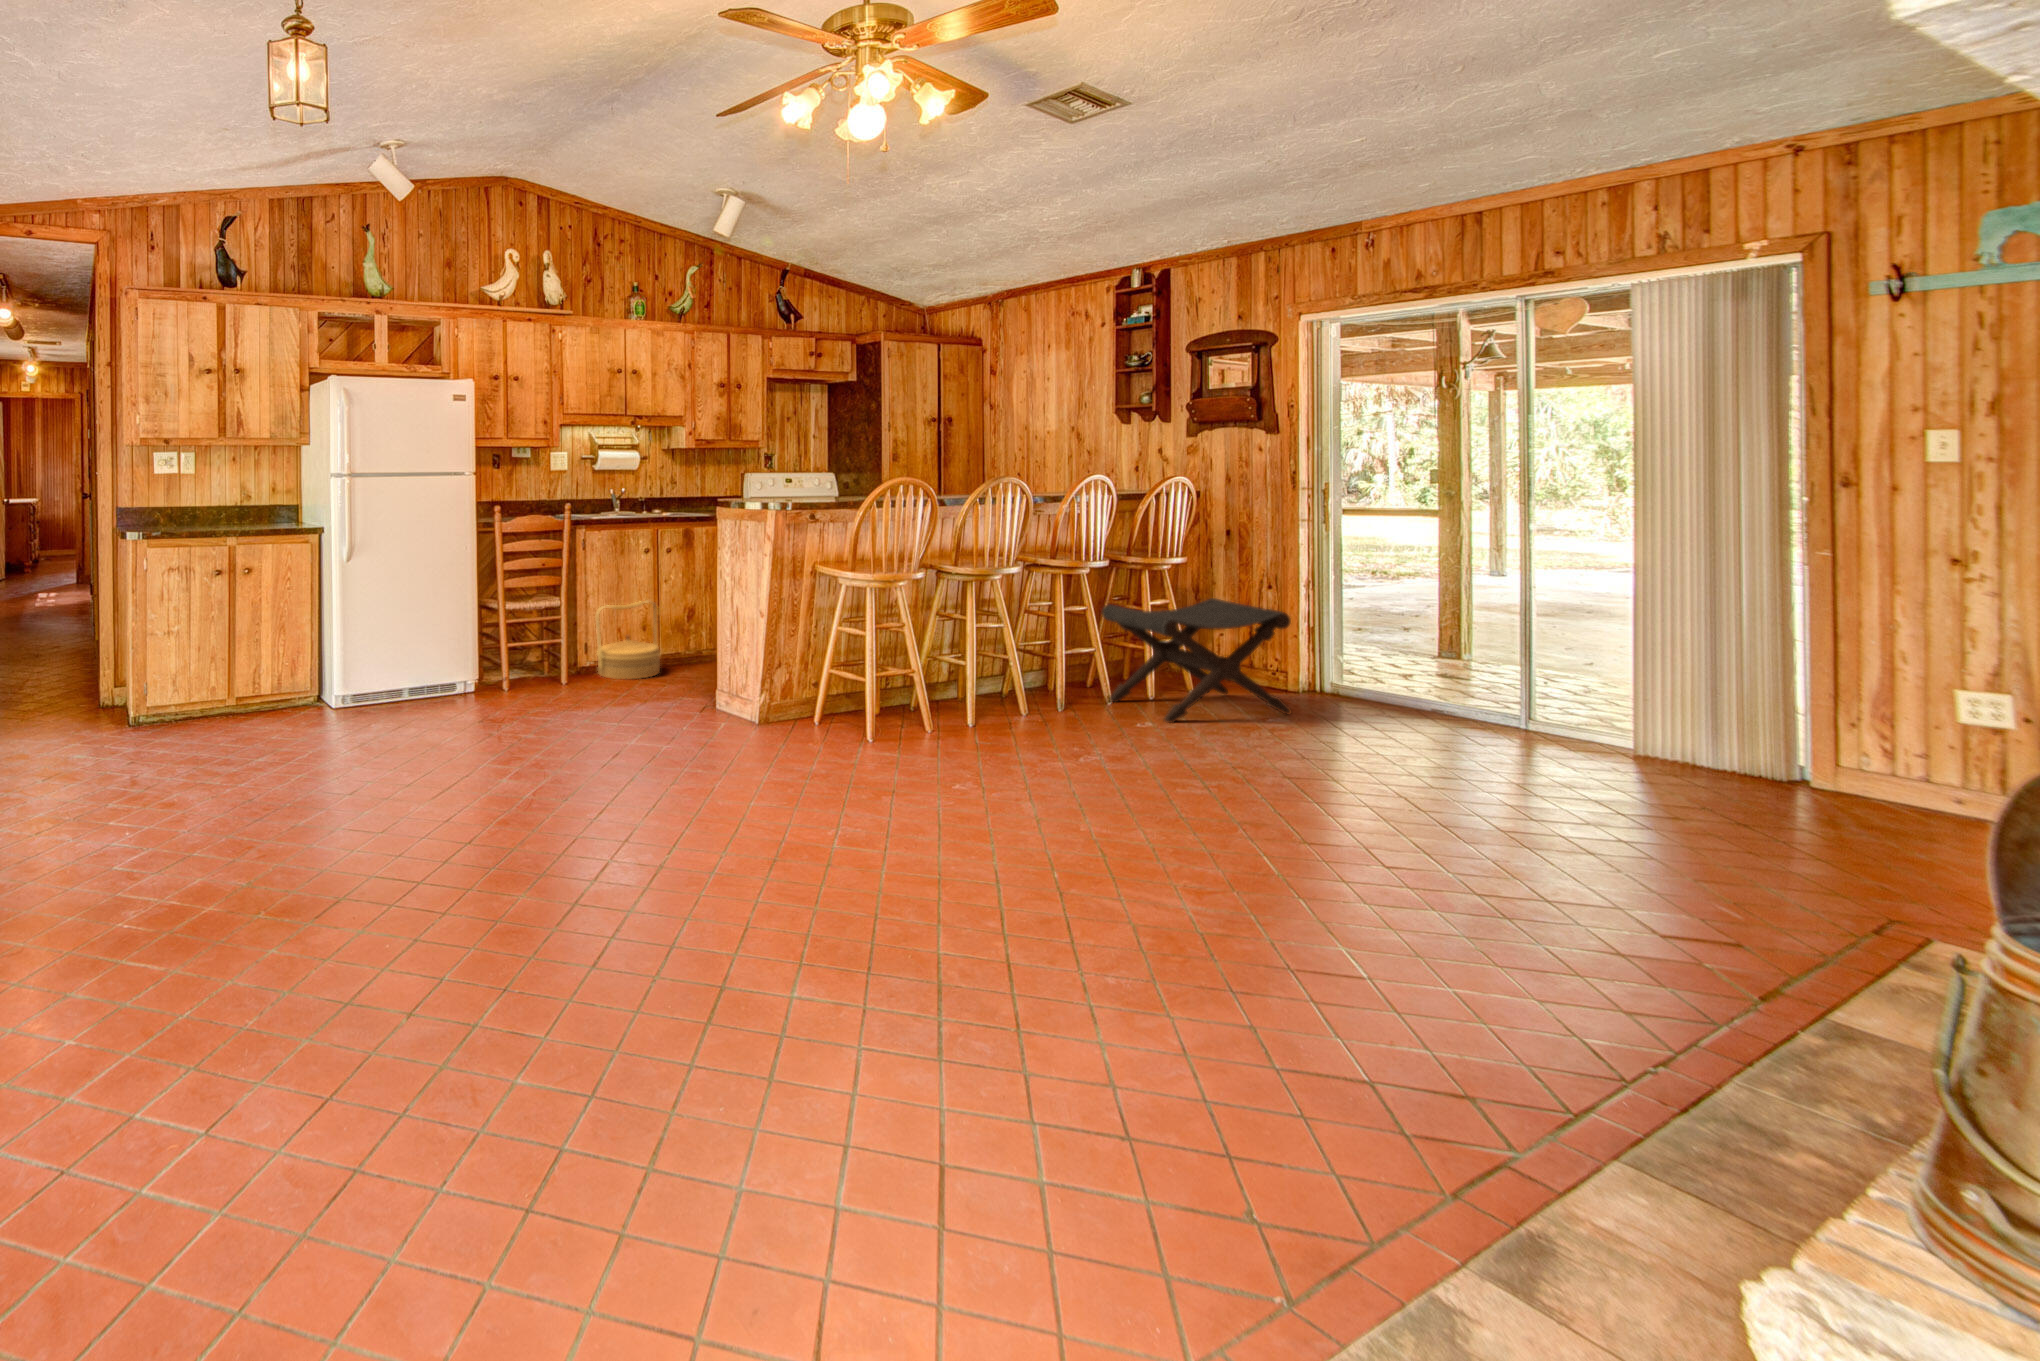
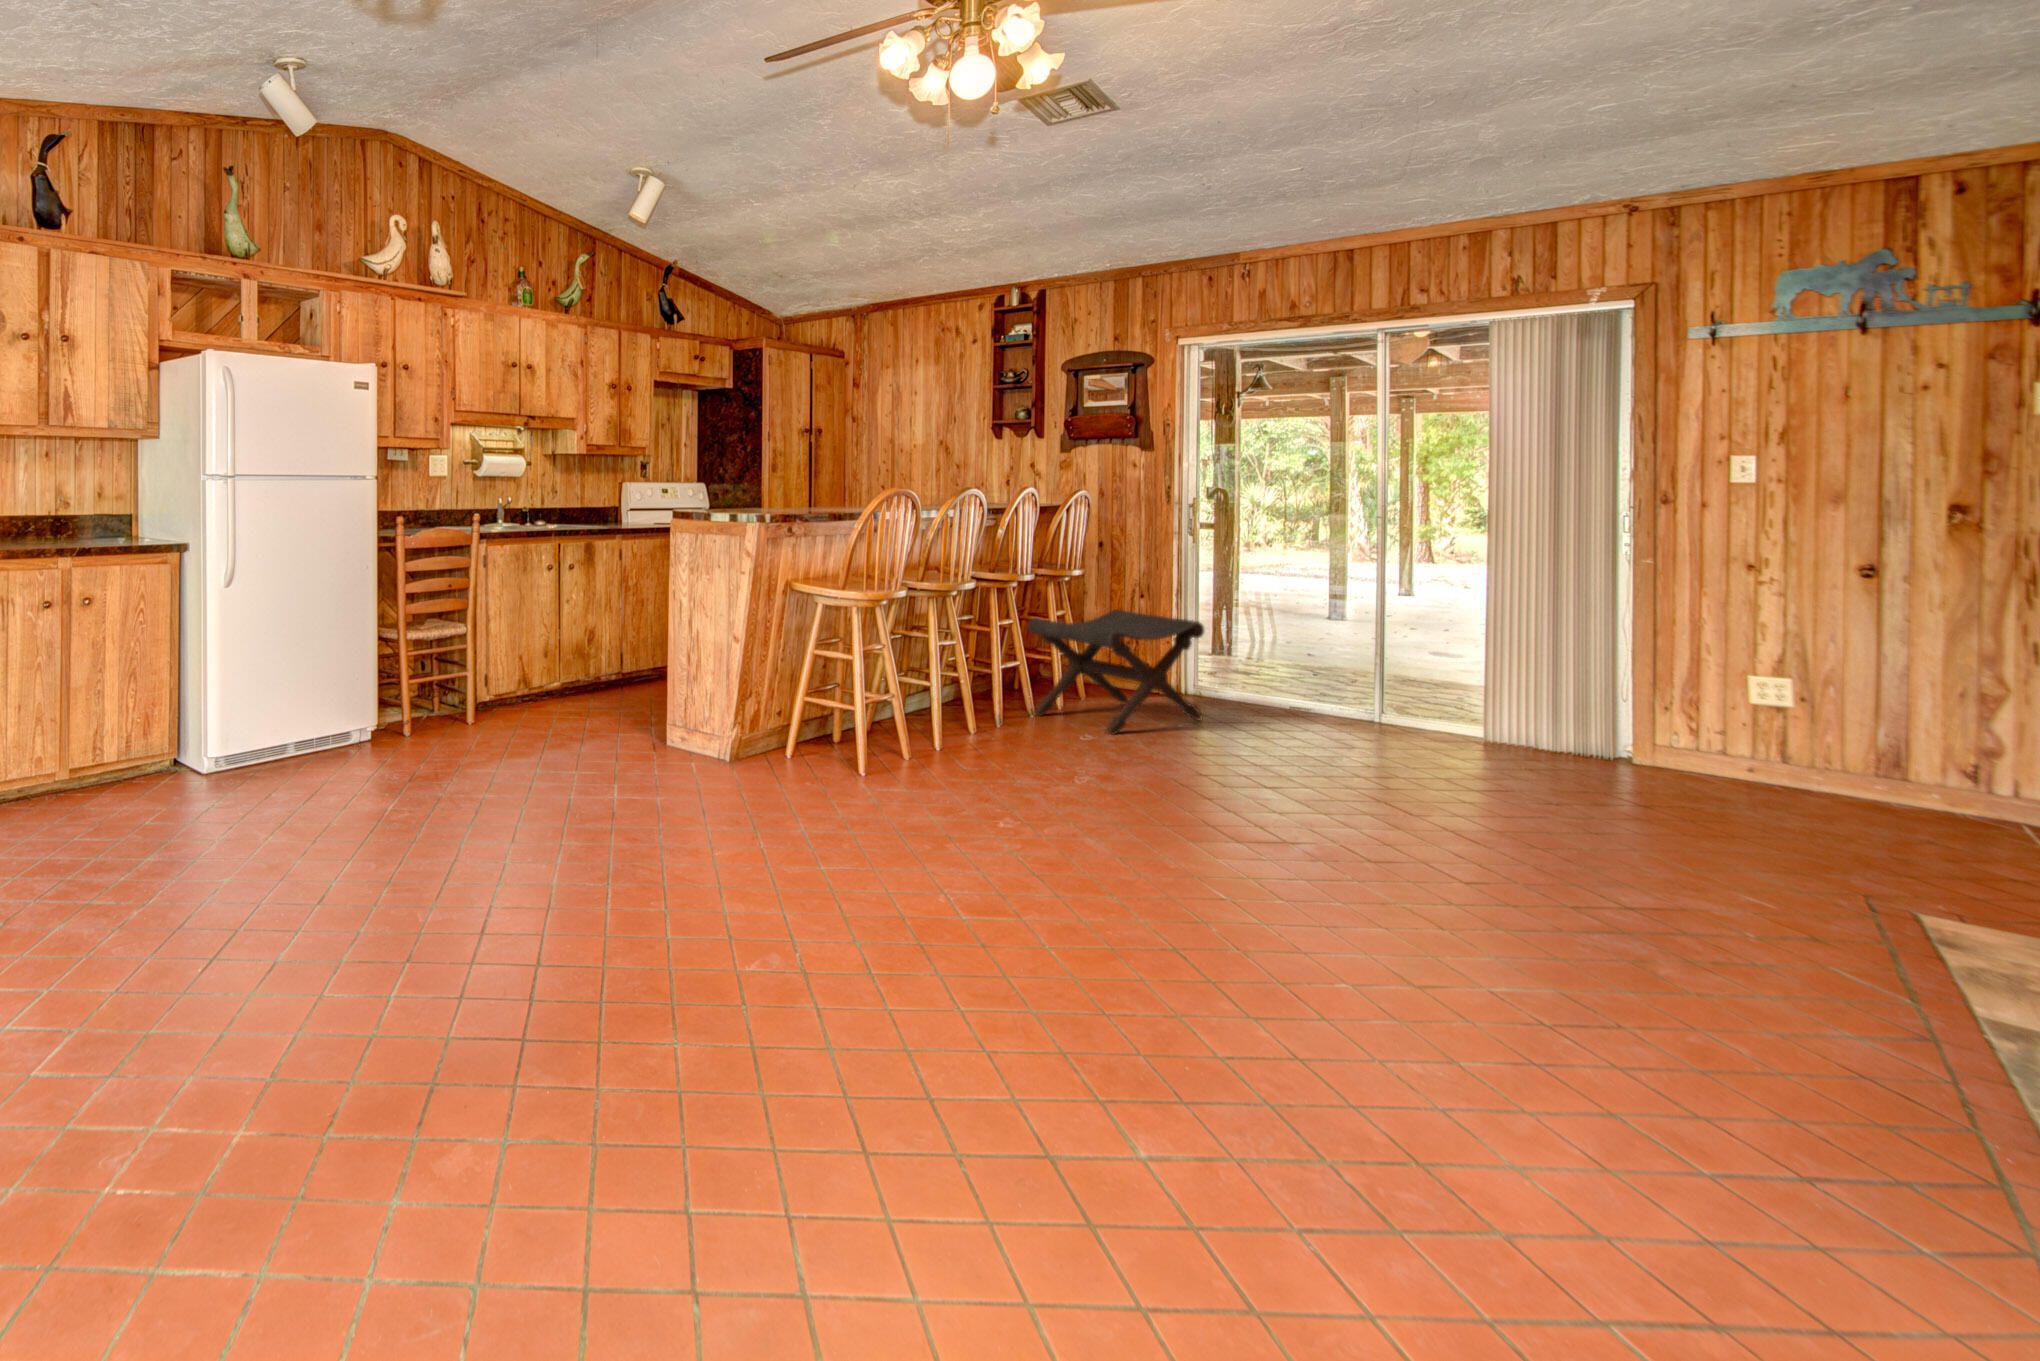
woven basket: present [595,601,660,679] -> none [492,625,566,716]

